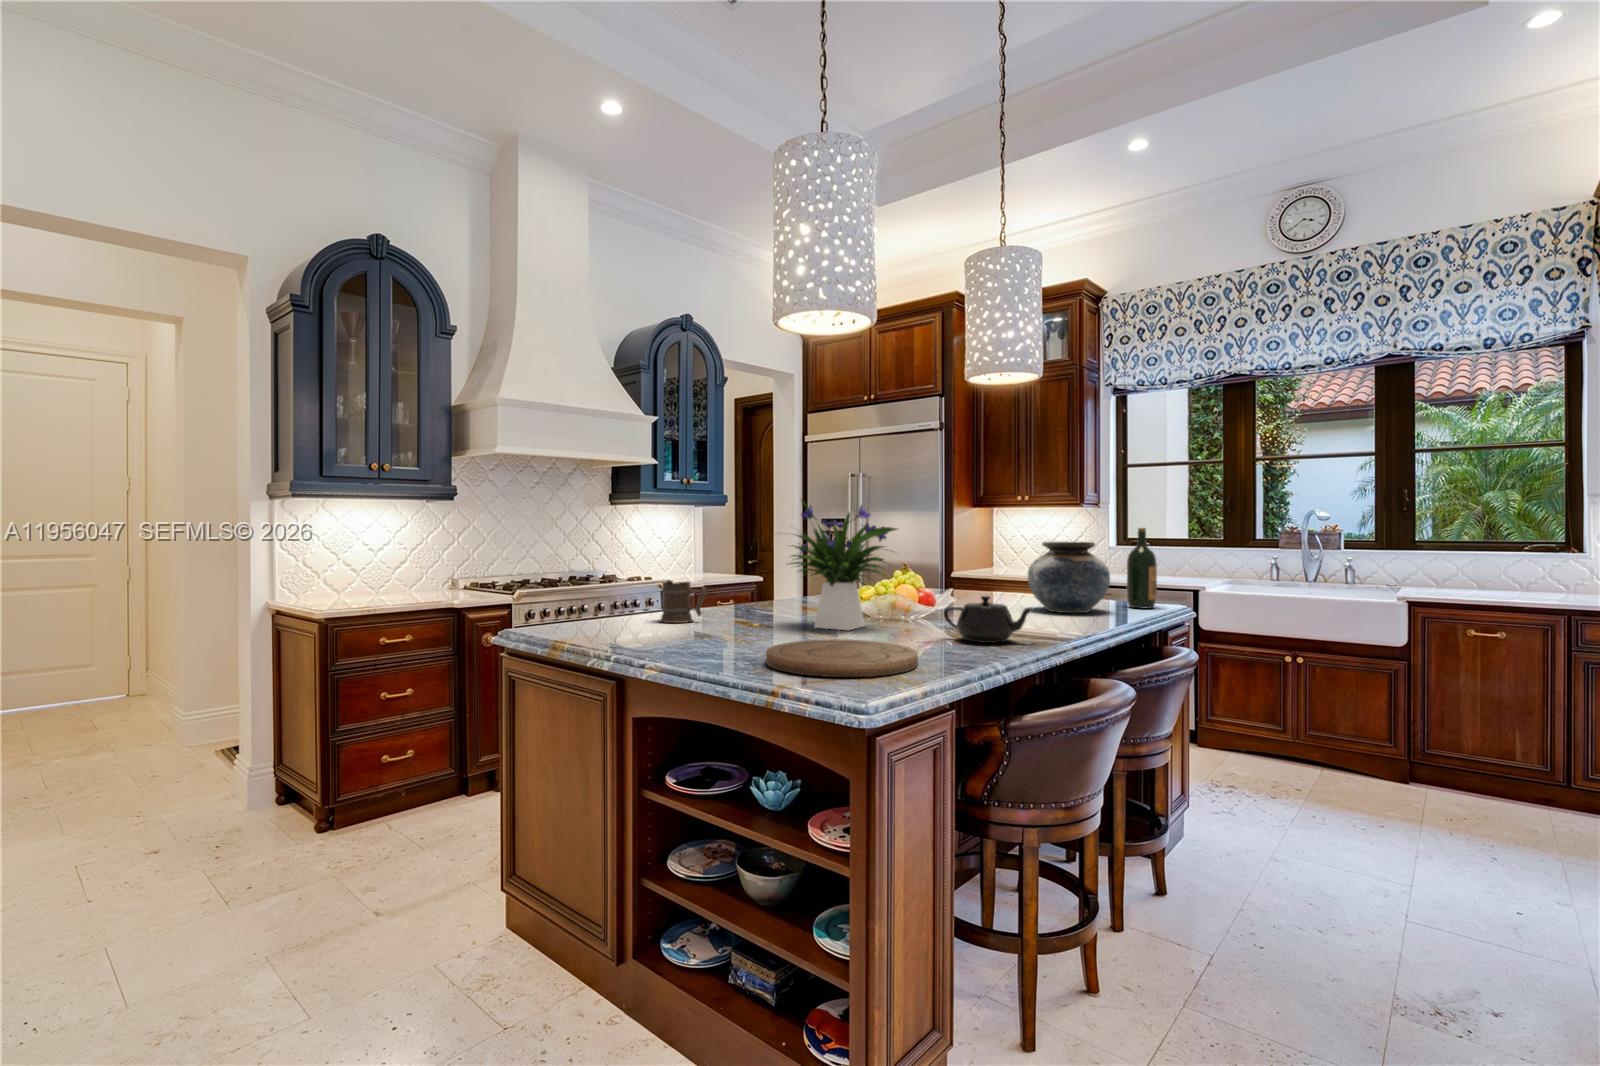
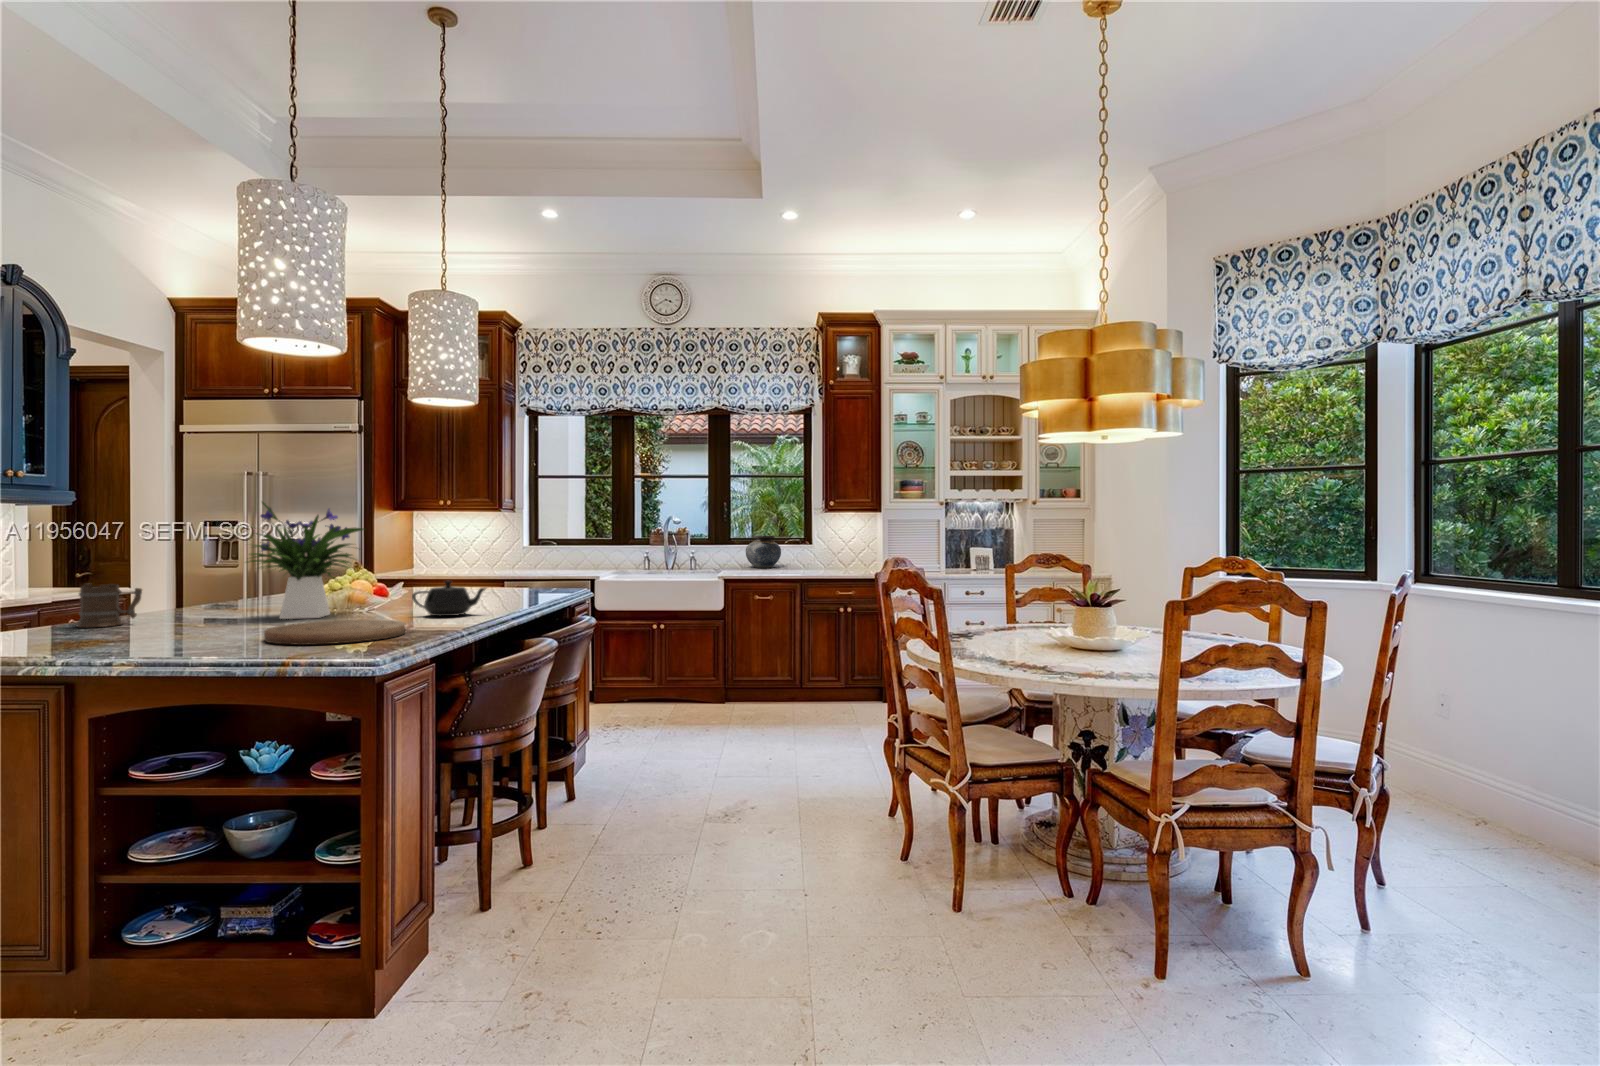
wine bottle: present [1127,528,1157,608] -> none [546,529,568,590]
vase: present [1028,542,1110,613] -> present [746,536,781,568]

